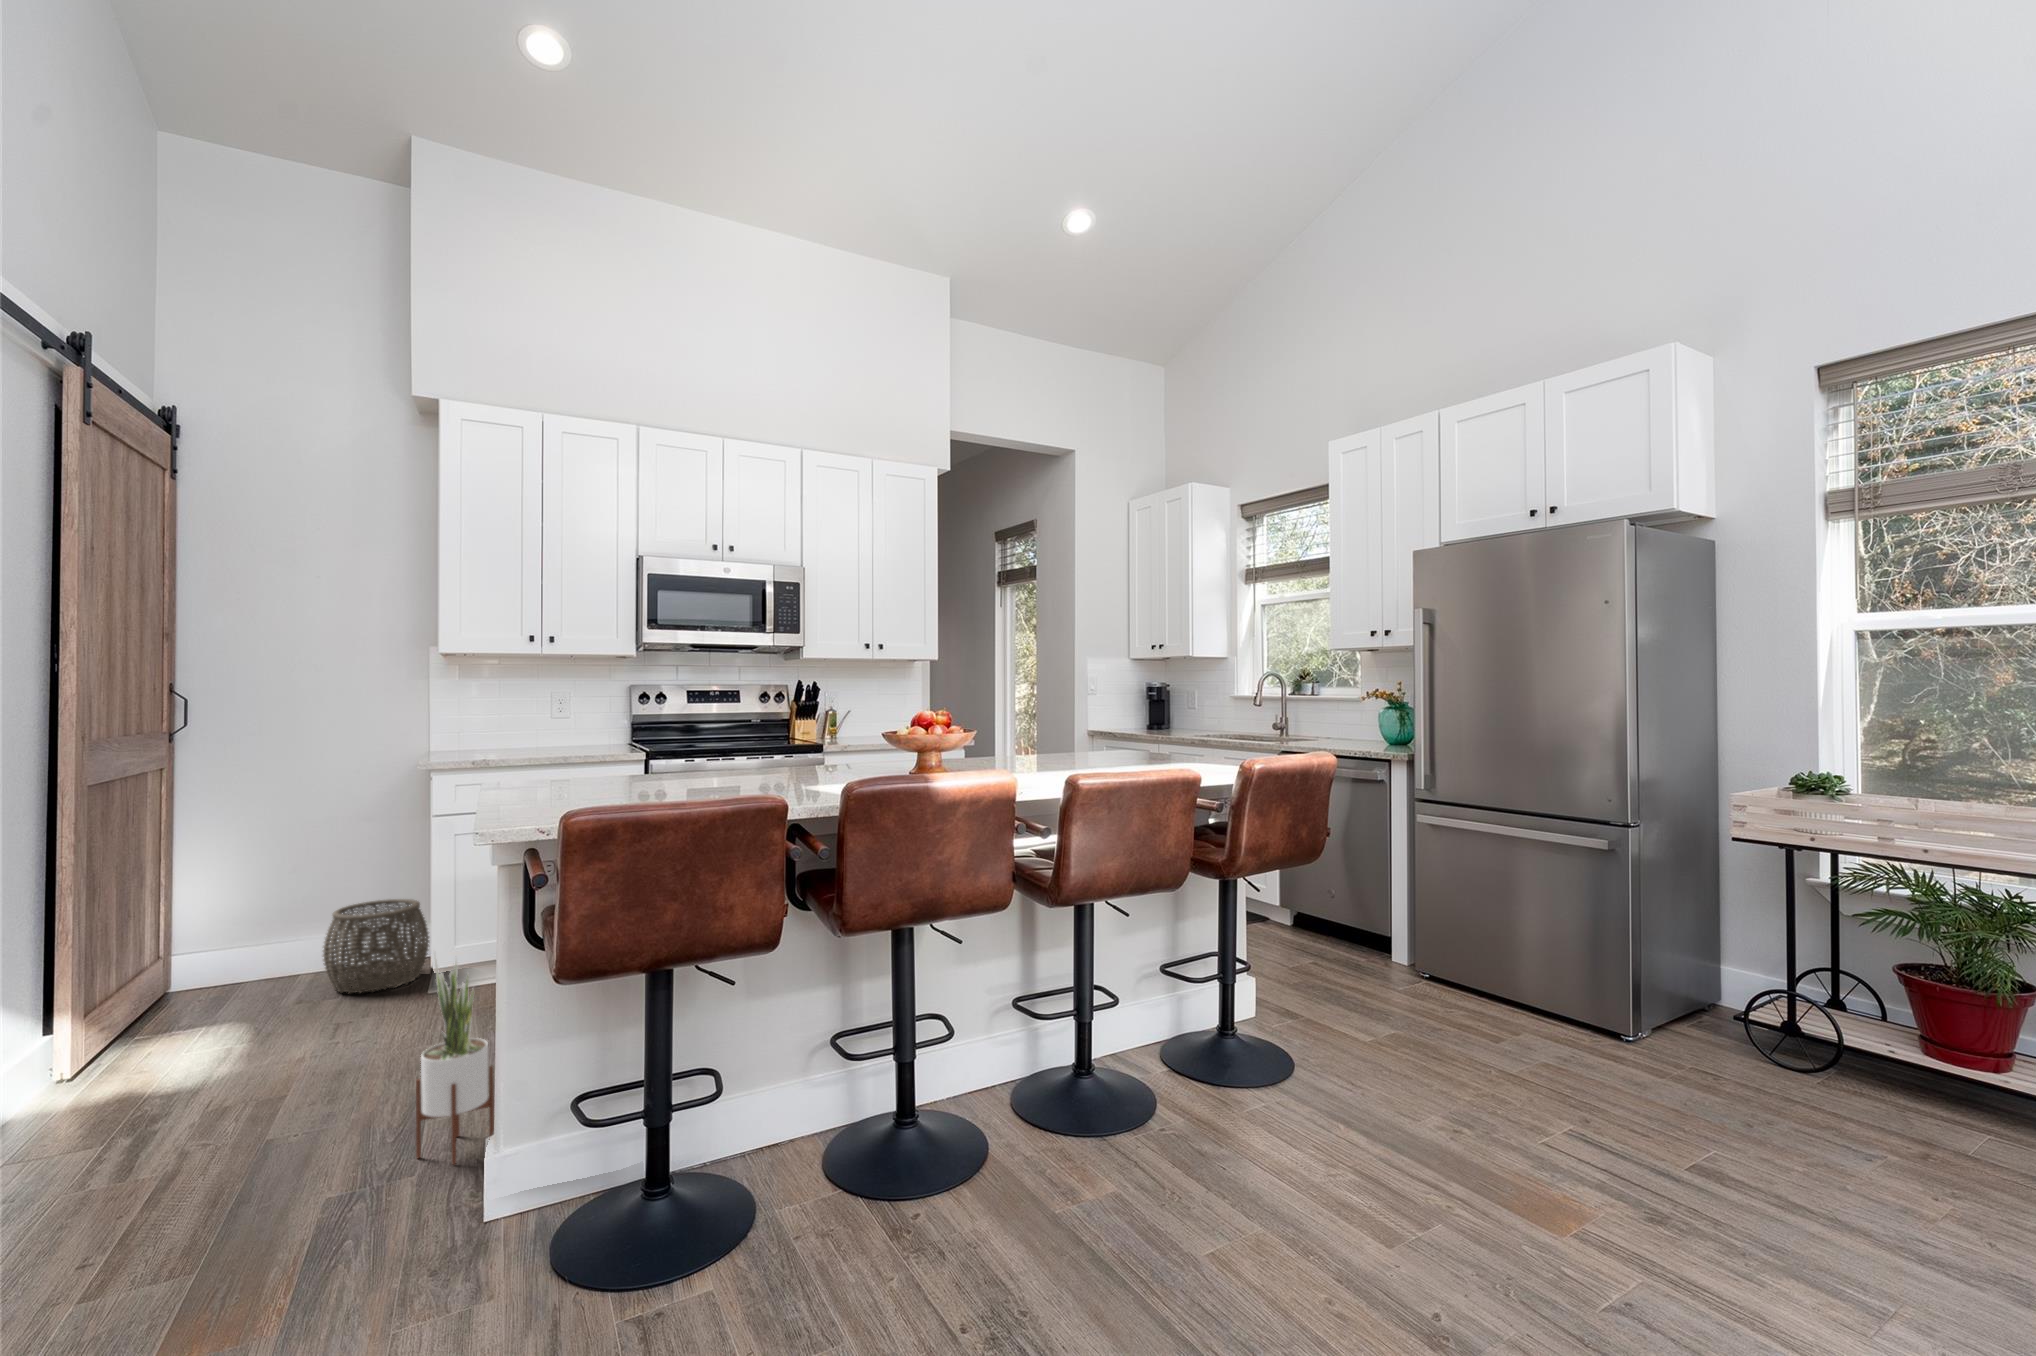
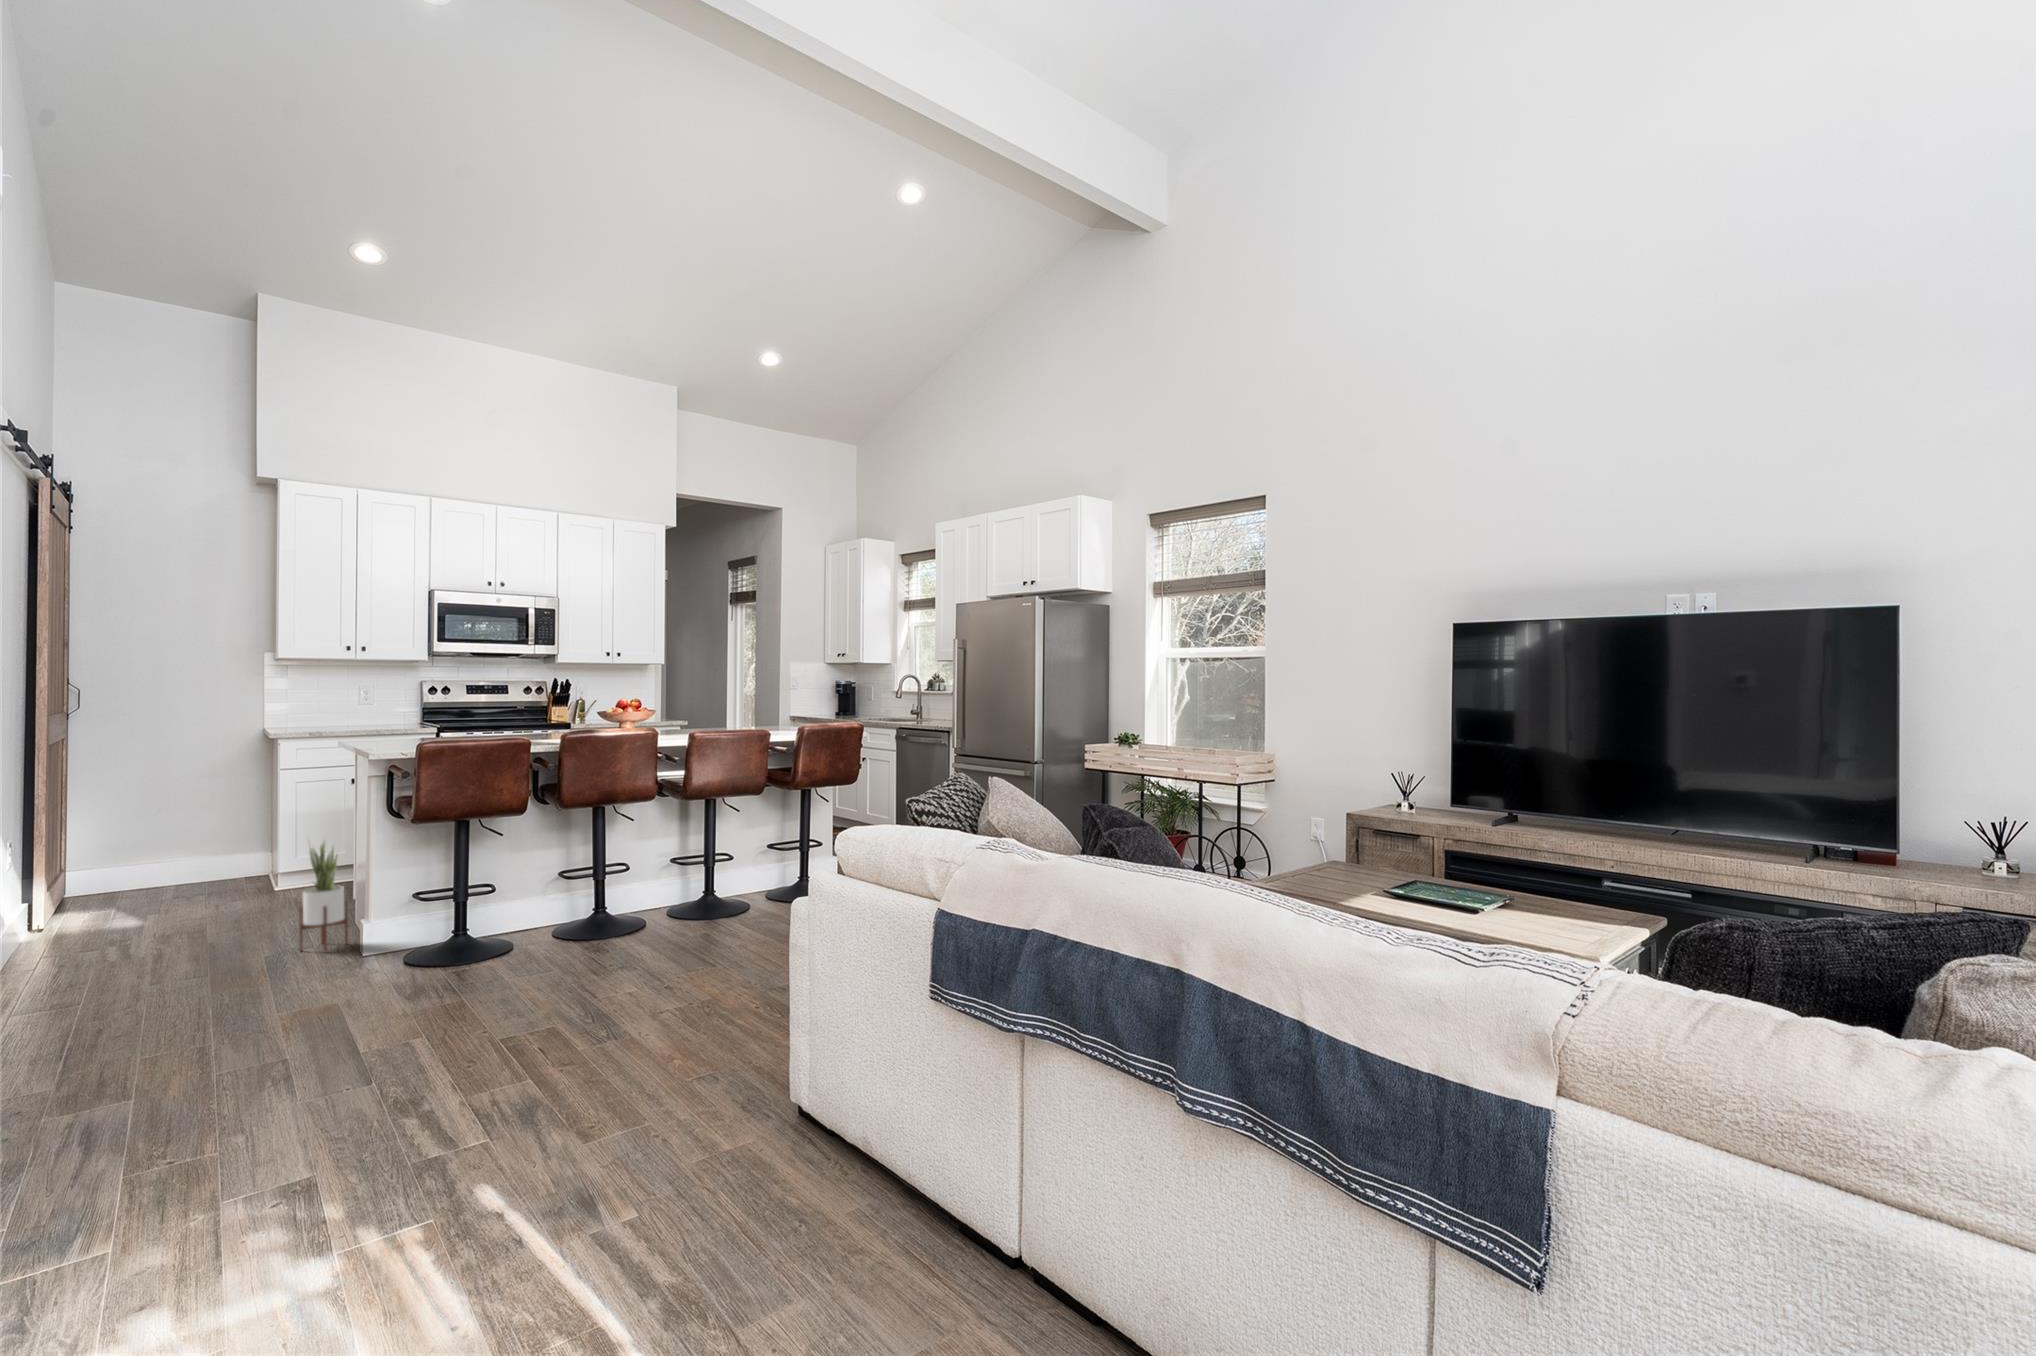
woven basket: present [323,899,429,993] -> none [184,833,267,896]

